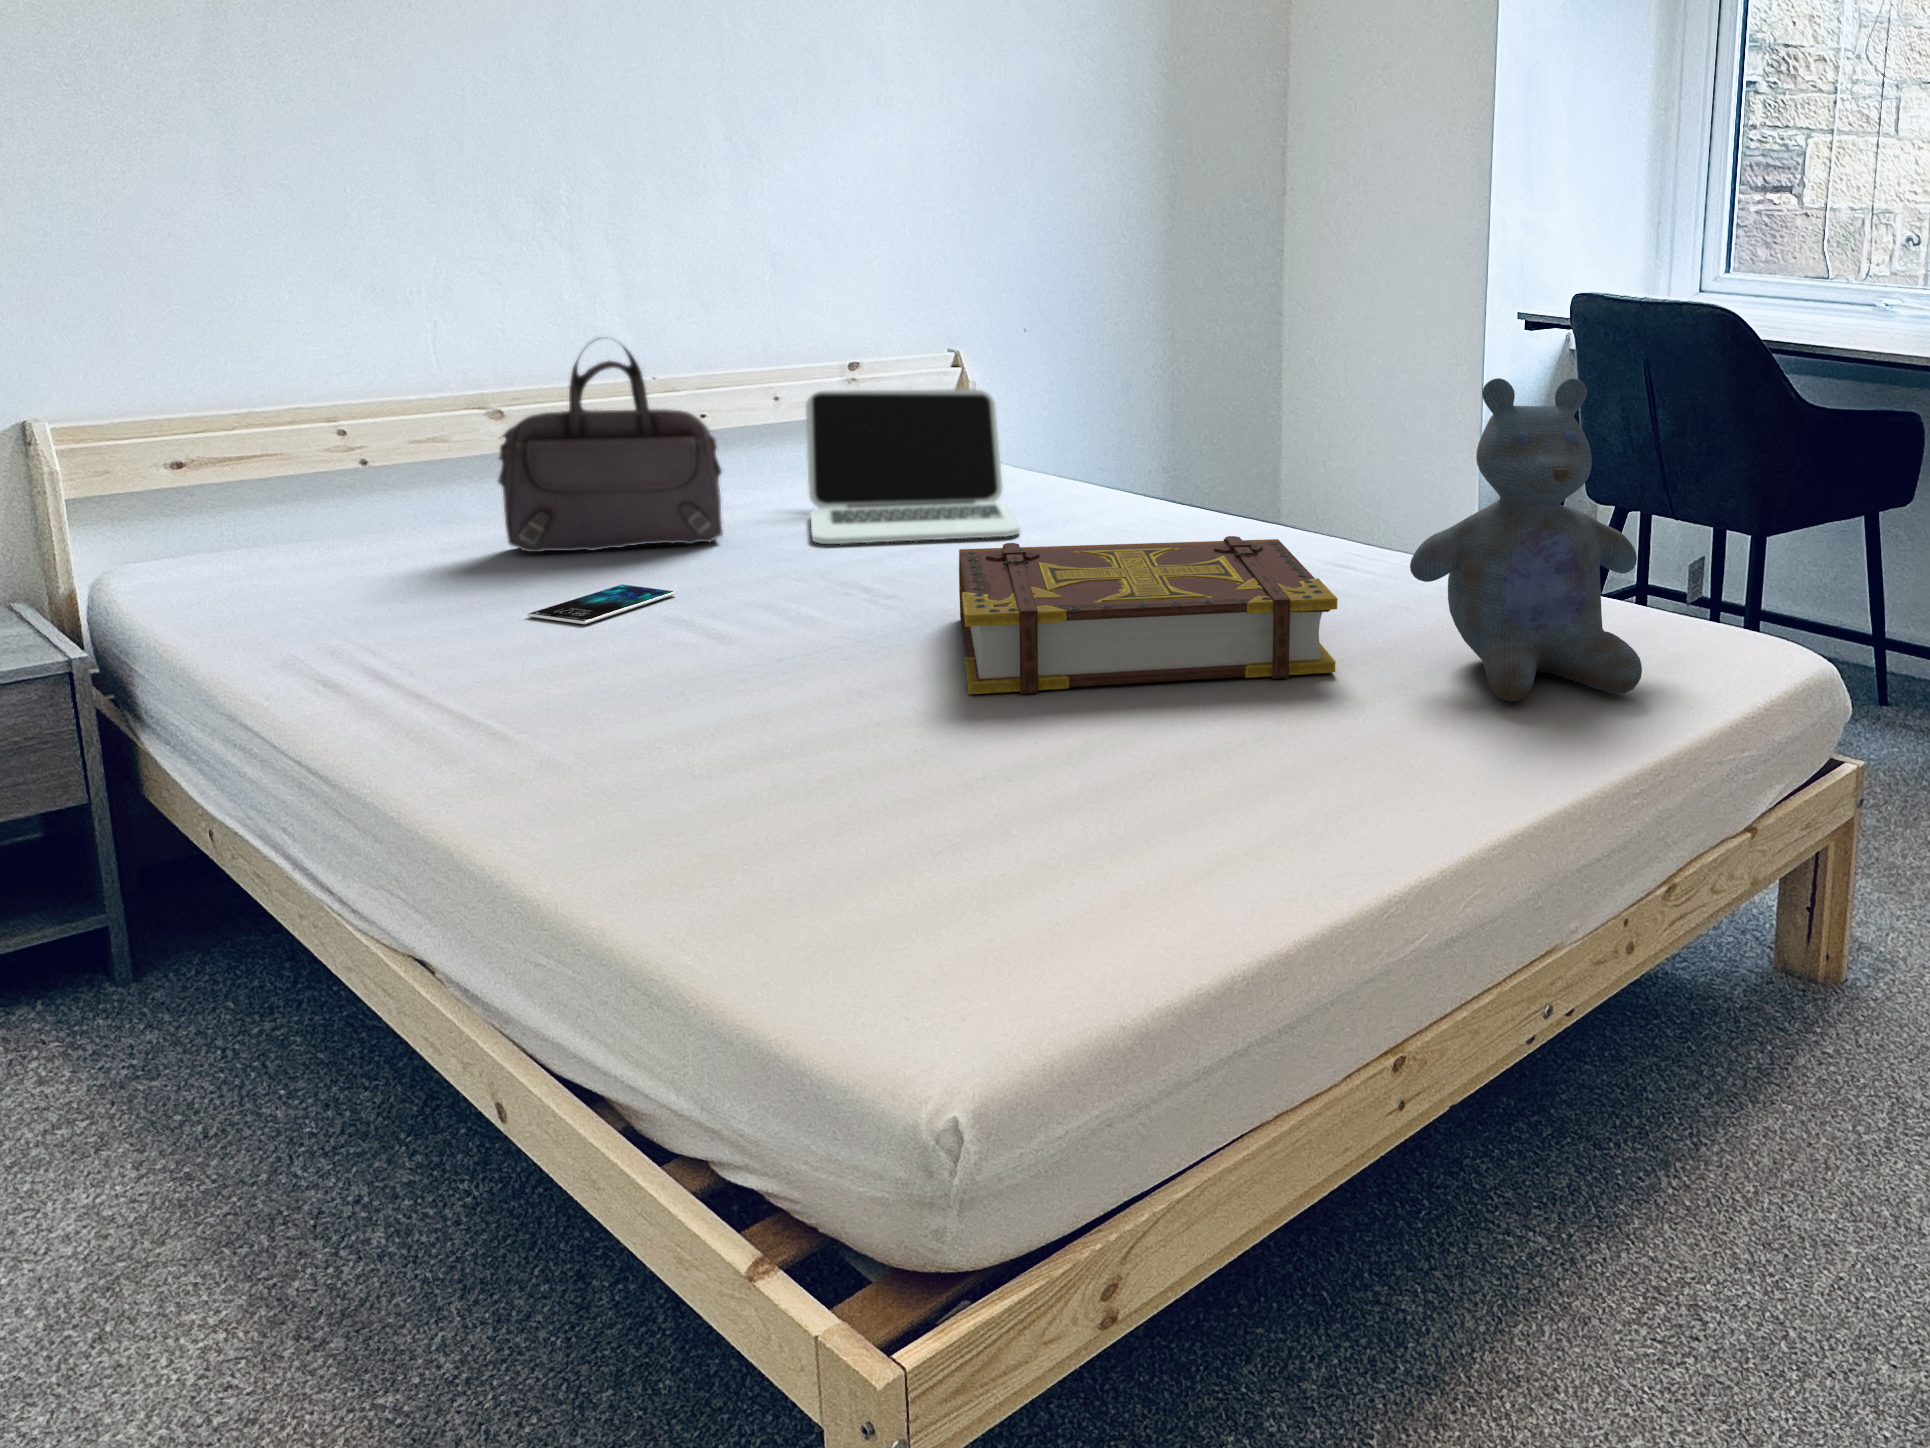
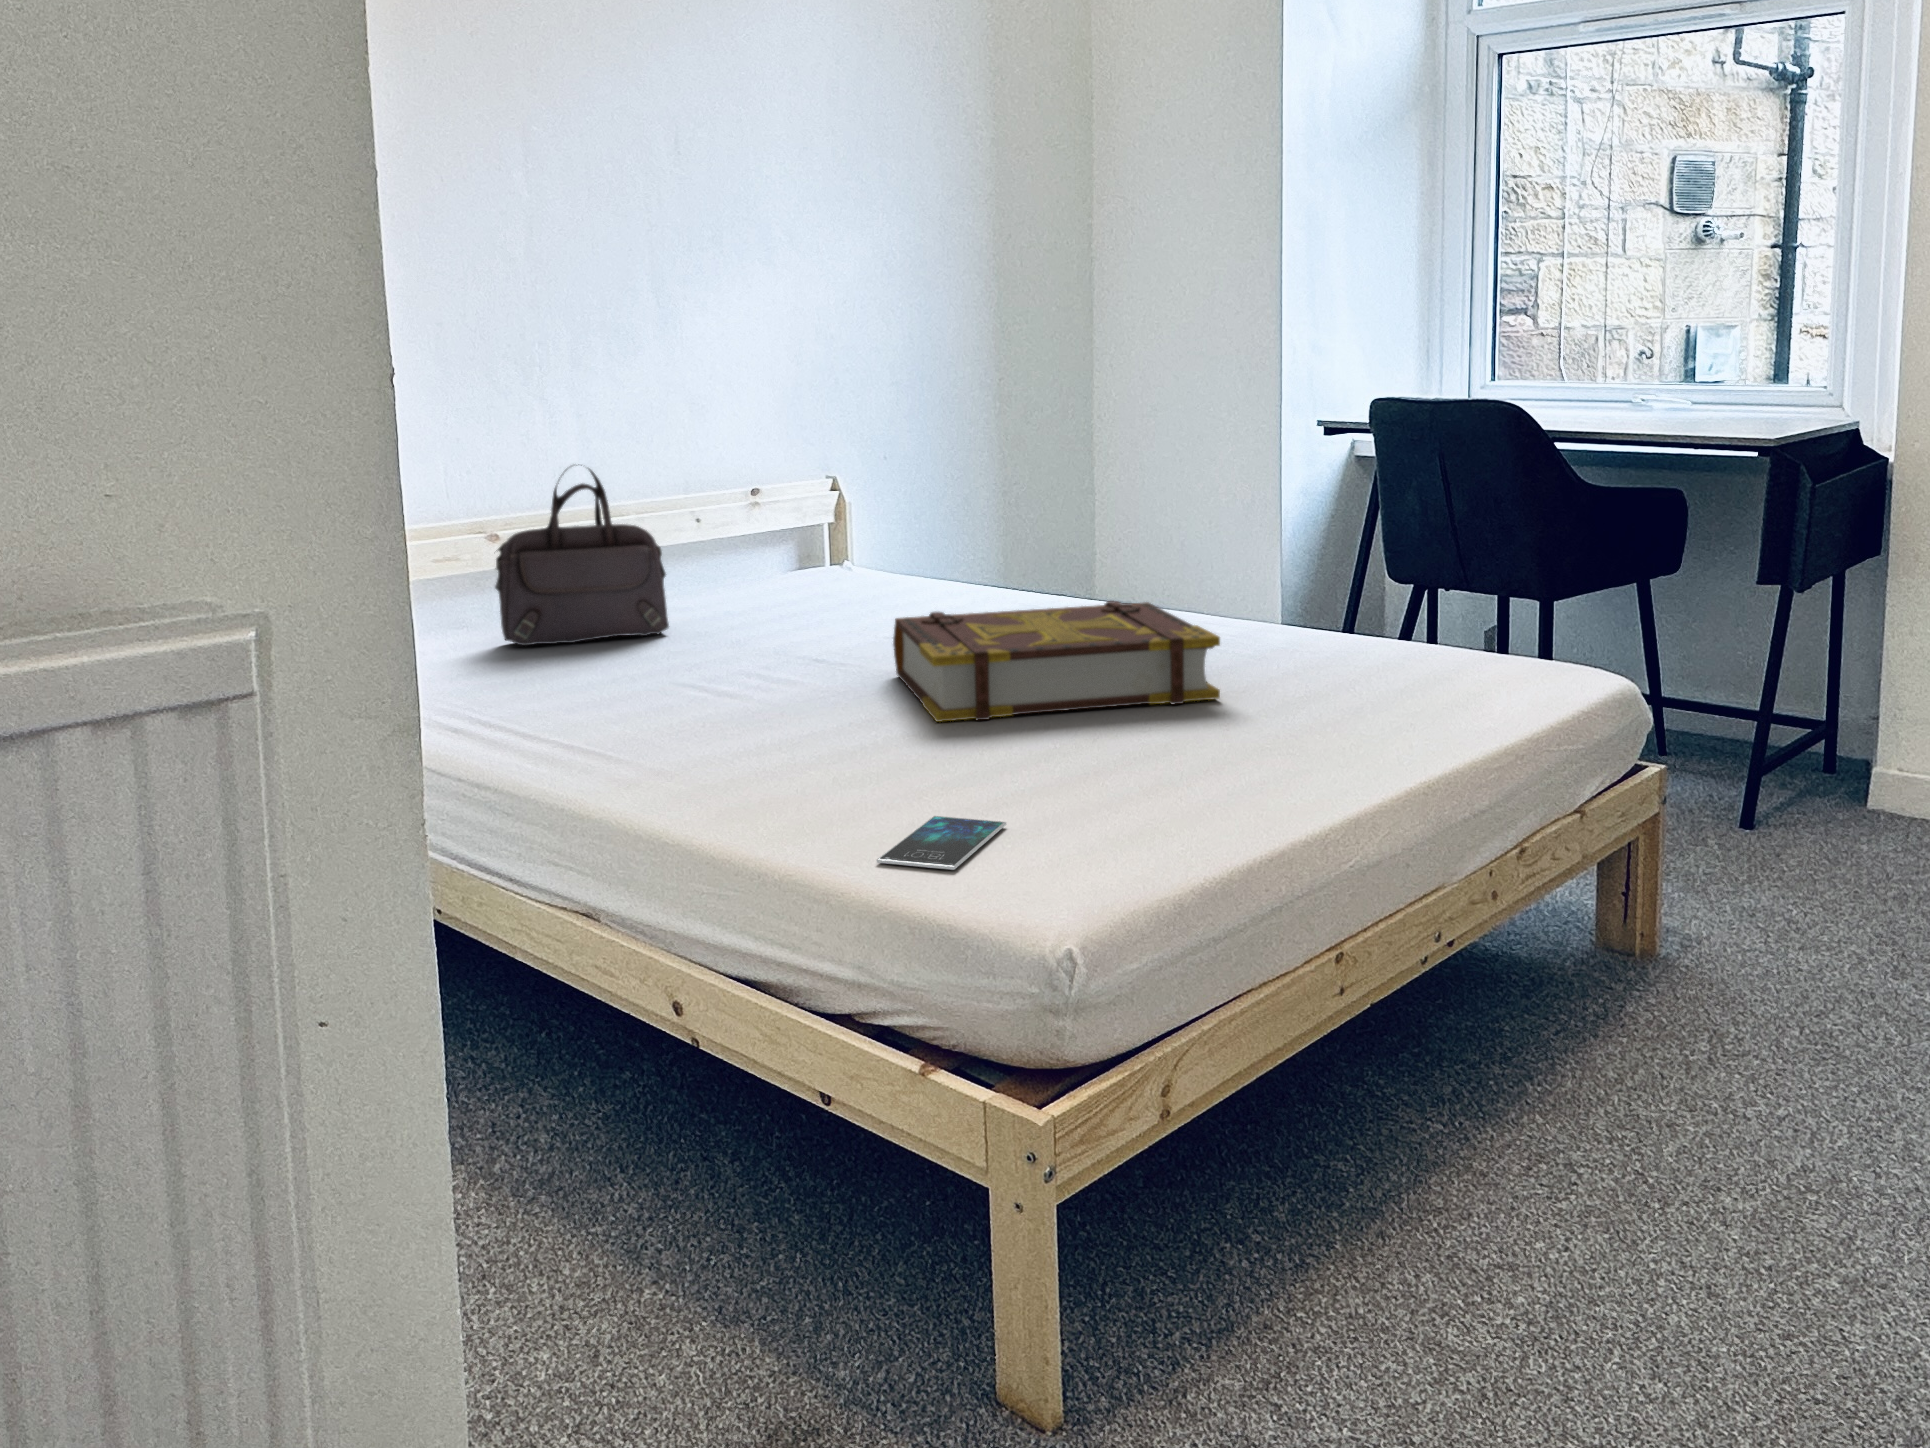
stuffed bear: present [1410,378,1642,701] -> none [1276,449,1476,711]
laptop: present [806,389,1020,544] -> none [713,503,908,632]
smartphone: present [527,585,677,624] -> present [876,816,1006,870]

